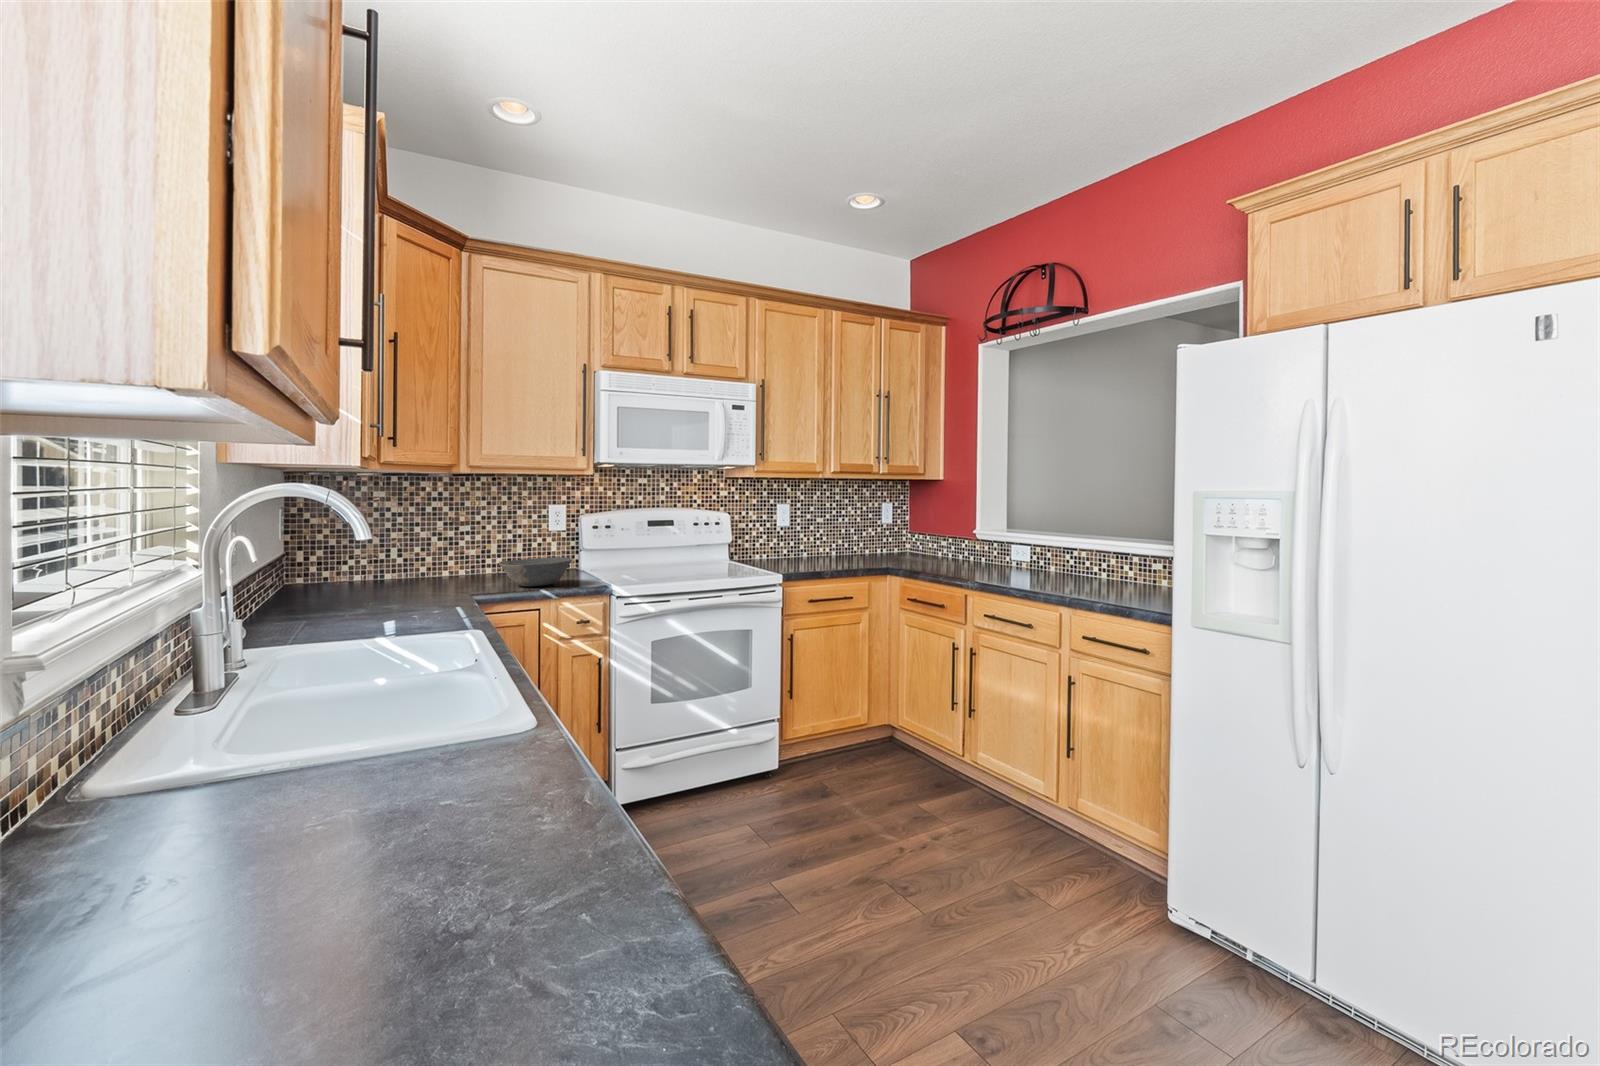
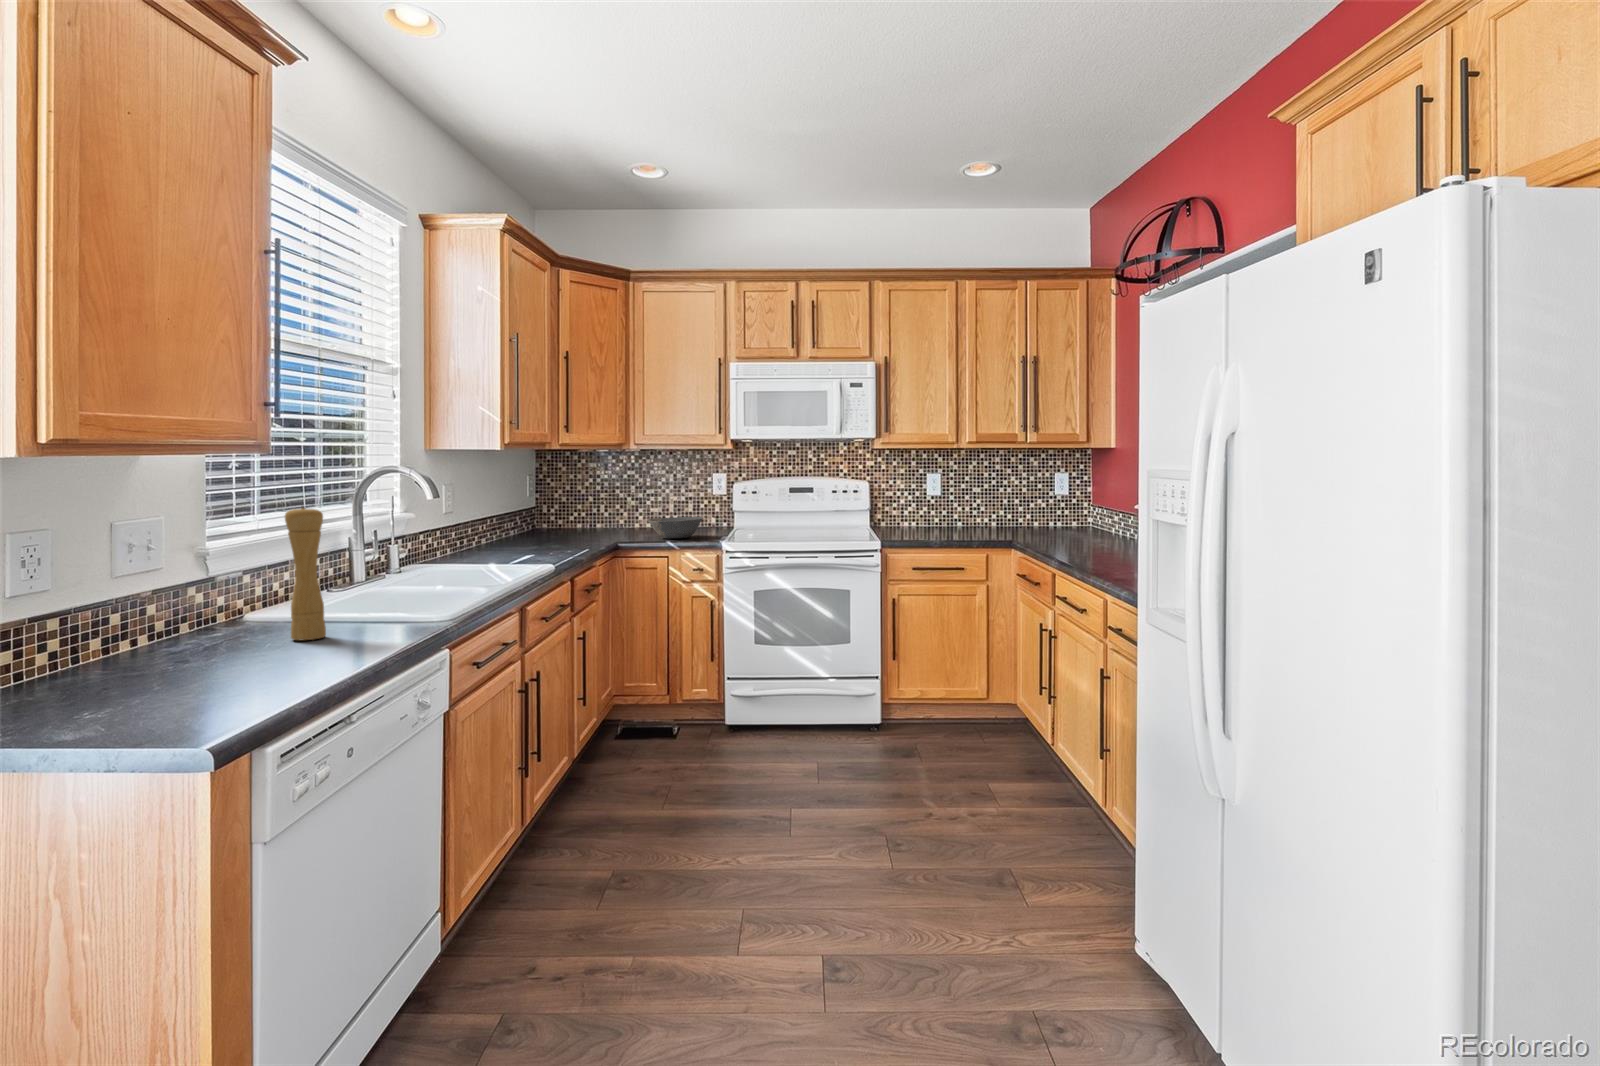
pepper mill: none [334,558,455,974] -> present [285,506,326,640]

